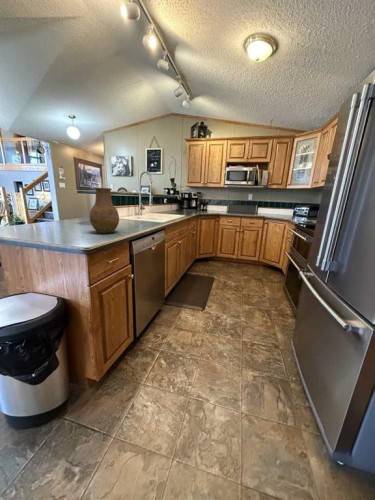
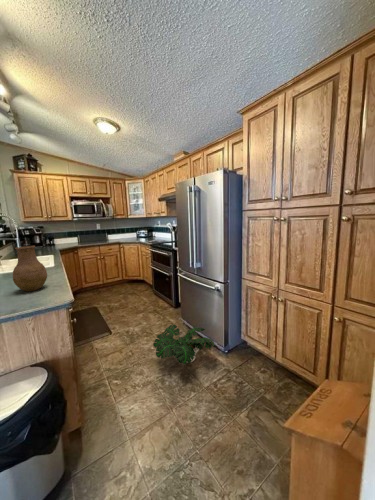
potted plant: none [204,340,308,434] -> present [153,324,216,365]

